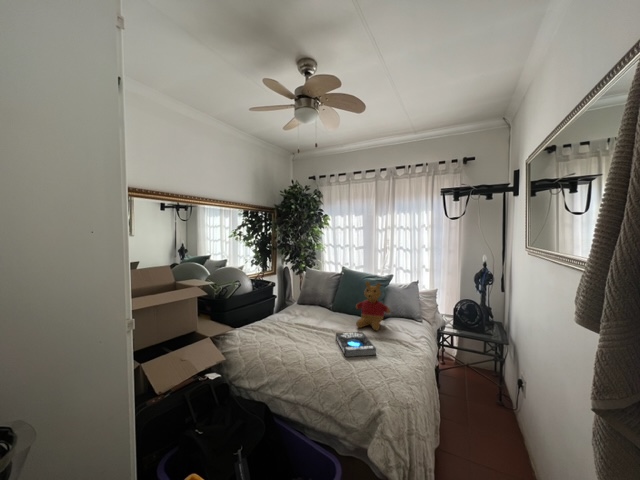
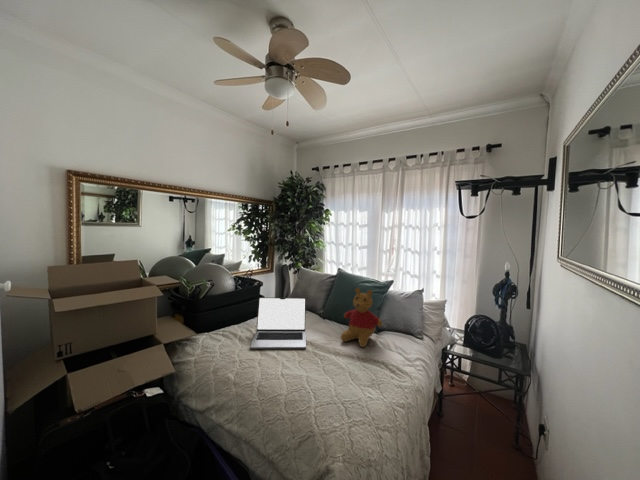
laptop: none [281,293,329,338] -> present [250,297,306,349]
book: present [336,332,376,357] -> none [311,348,352,382]

